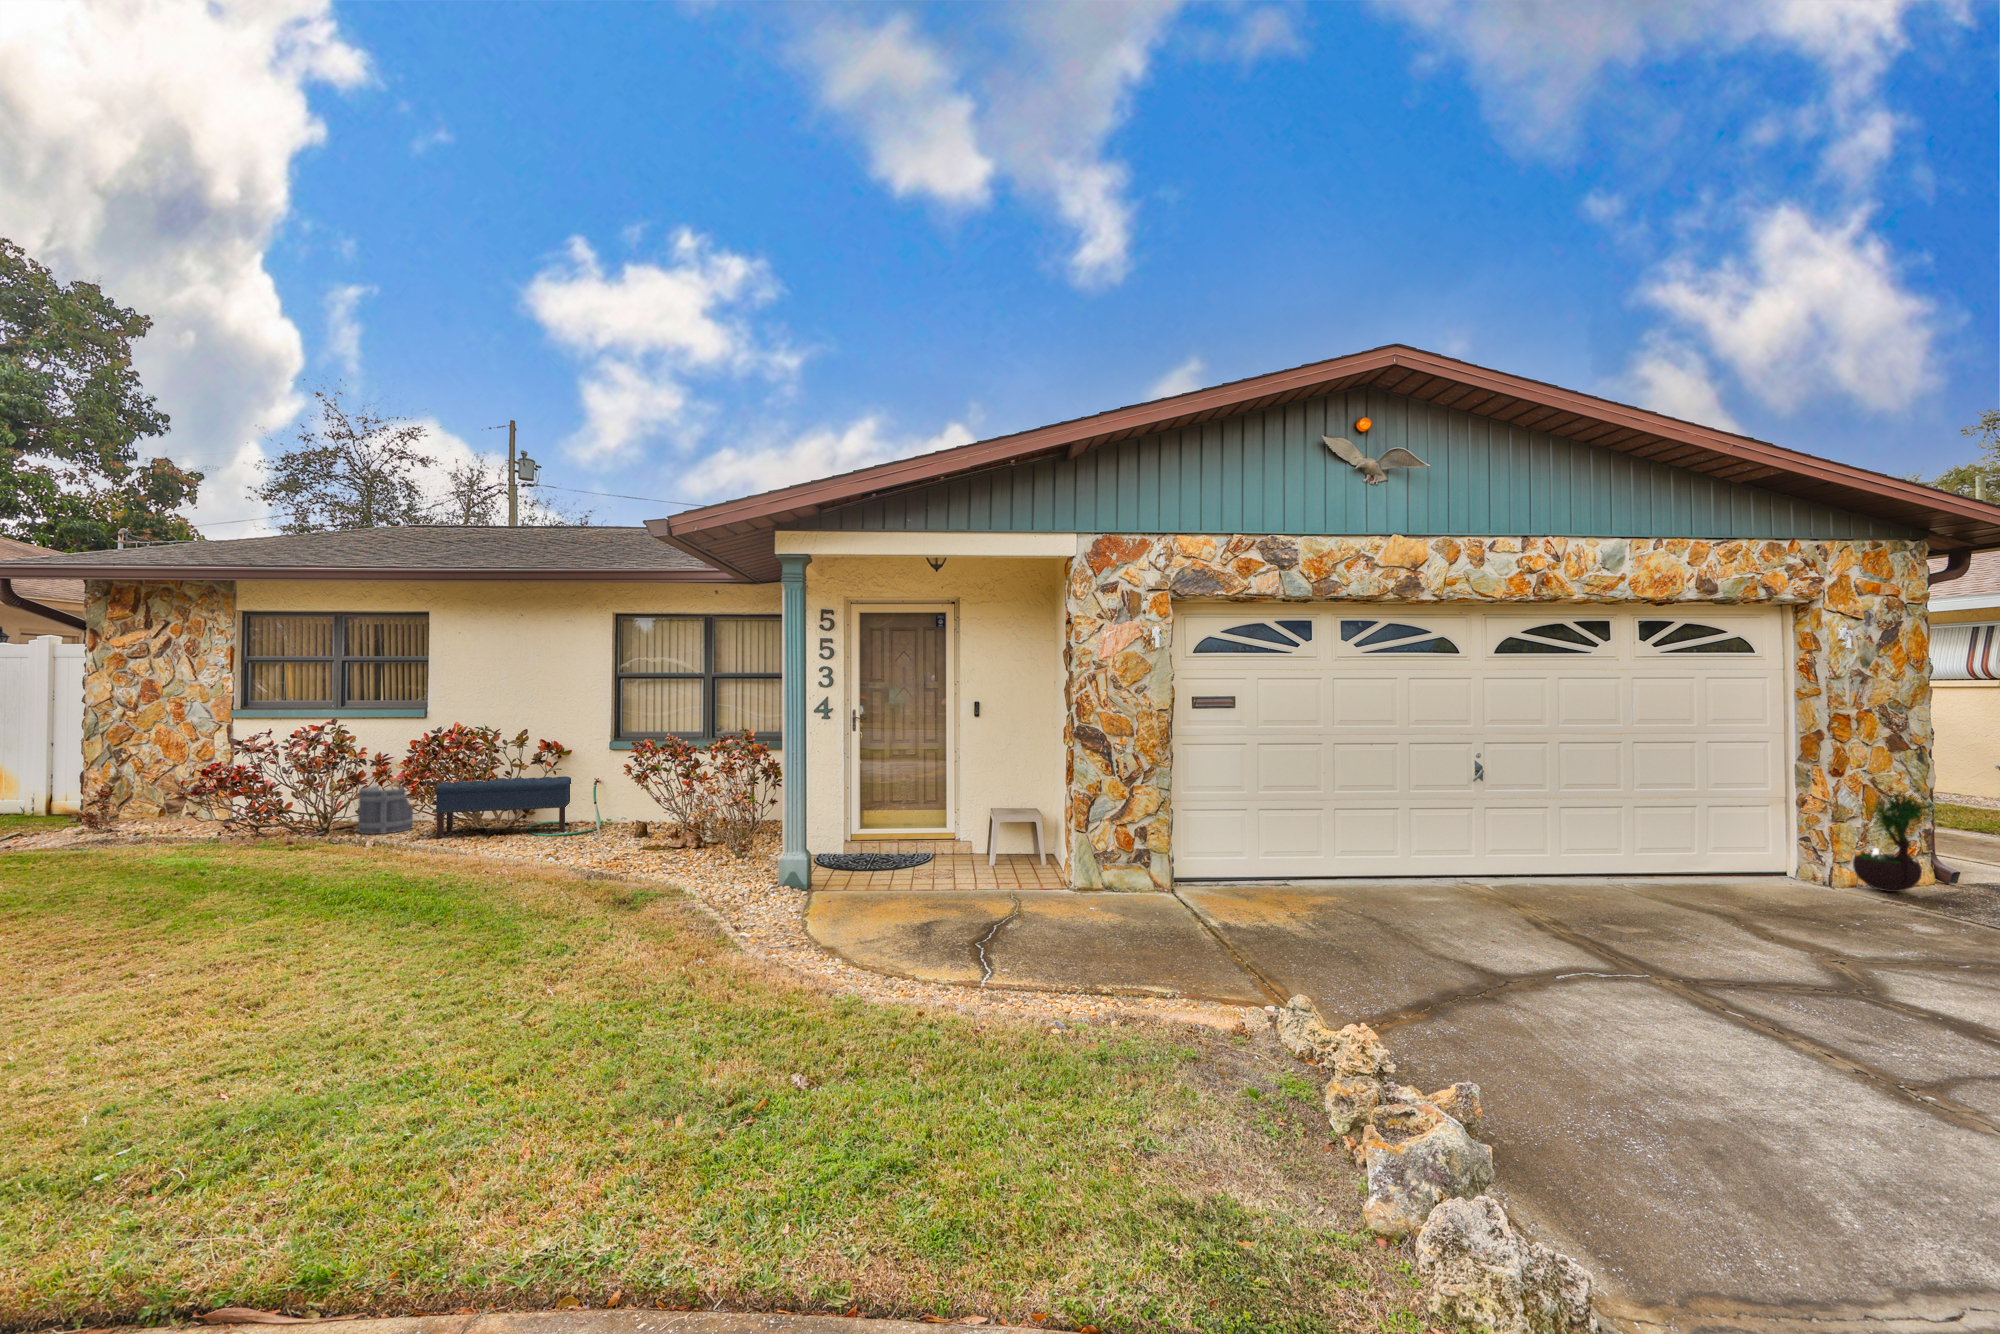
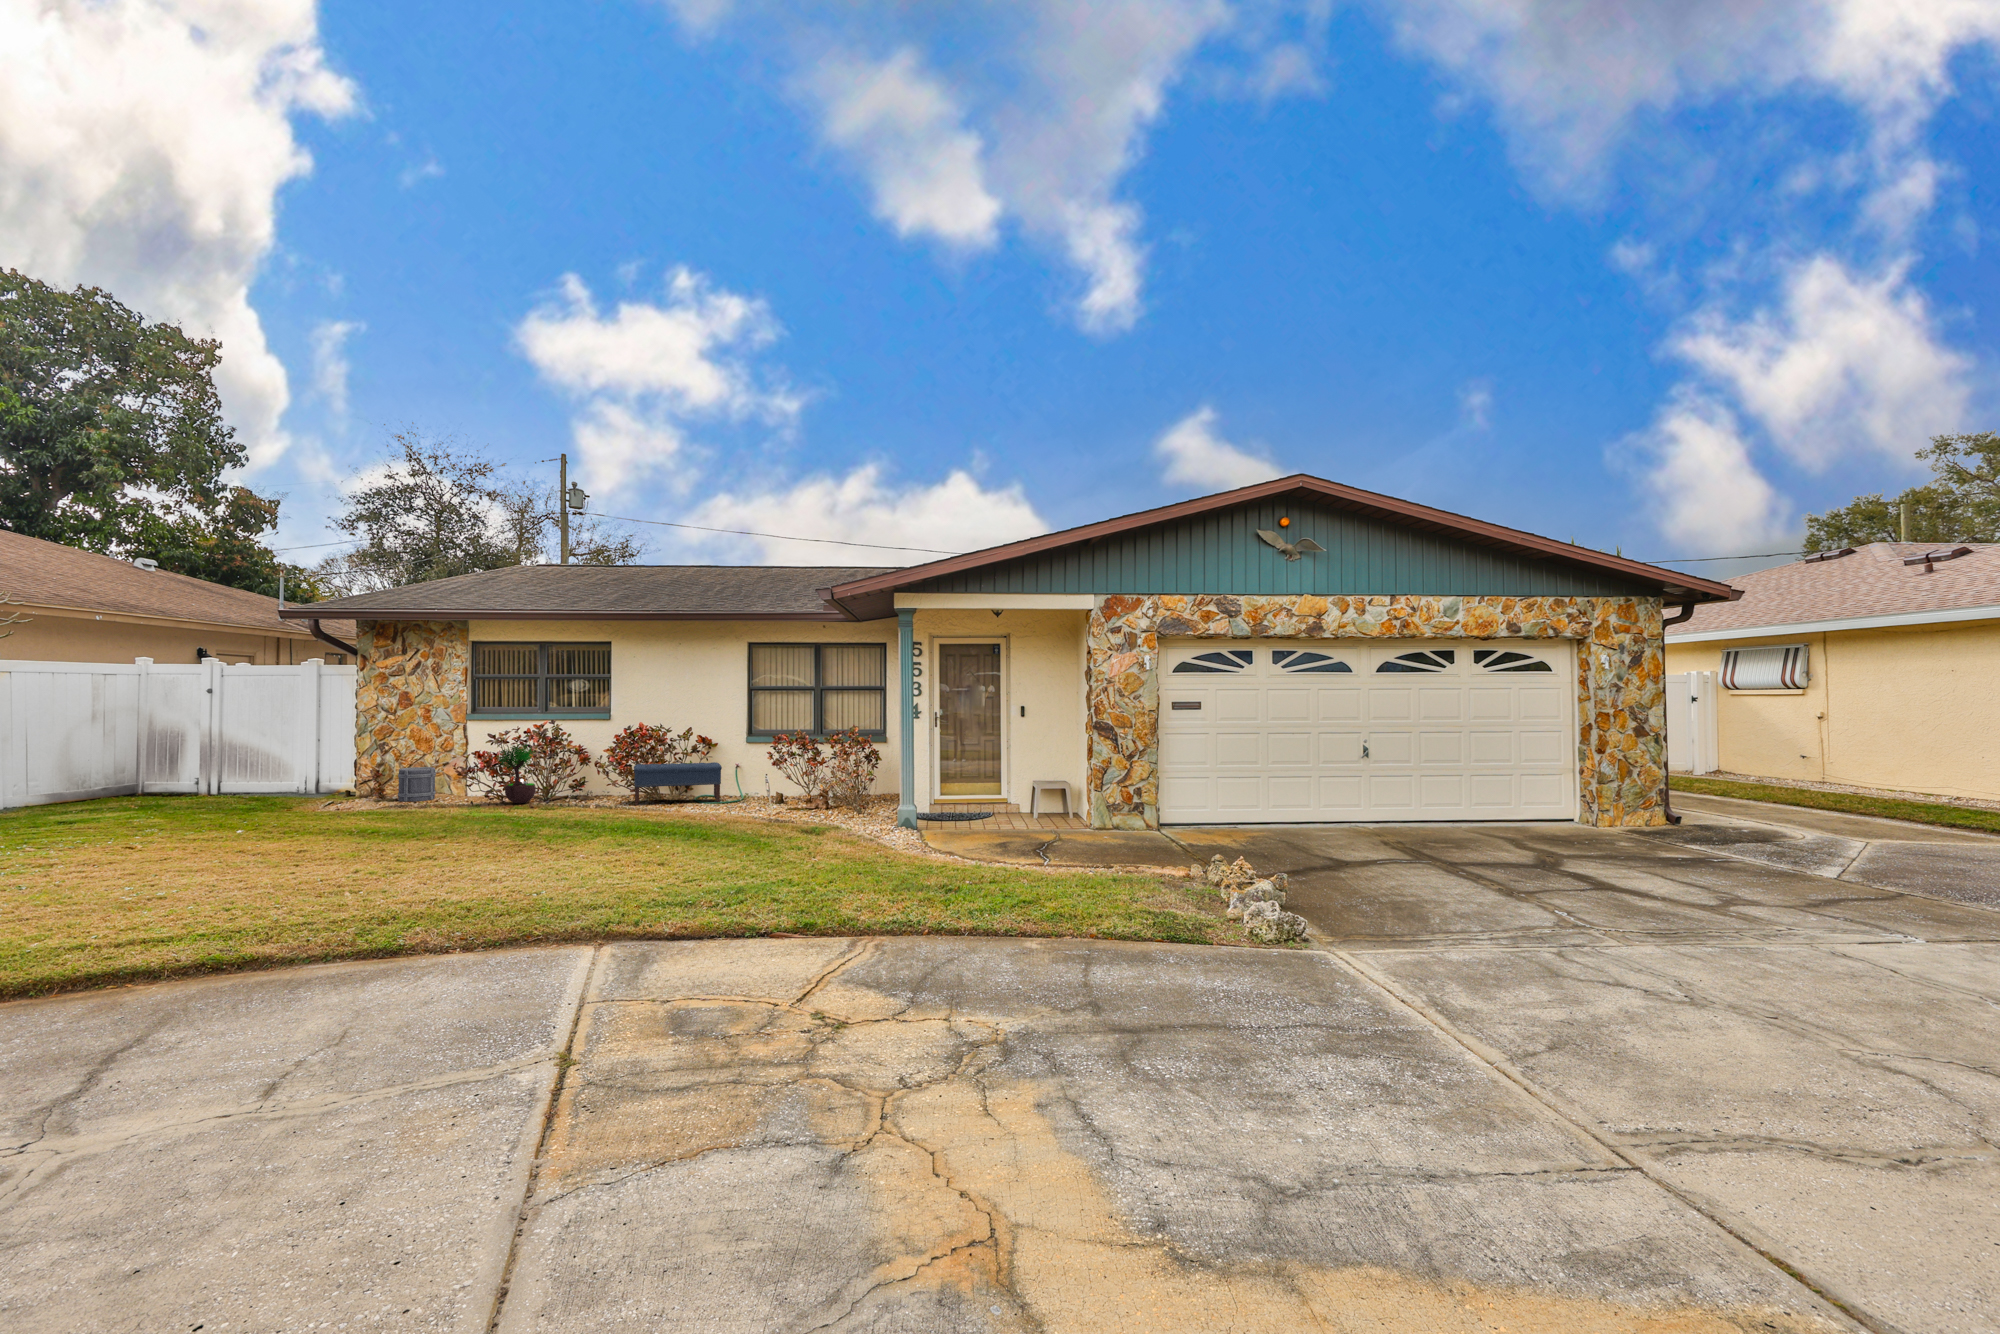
bucket: present [358,786,413,834] -> present [398,767,436,802]
potted tree: present [1853,792,1937,892] -> present [497,744,536,804]

